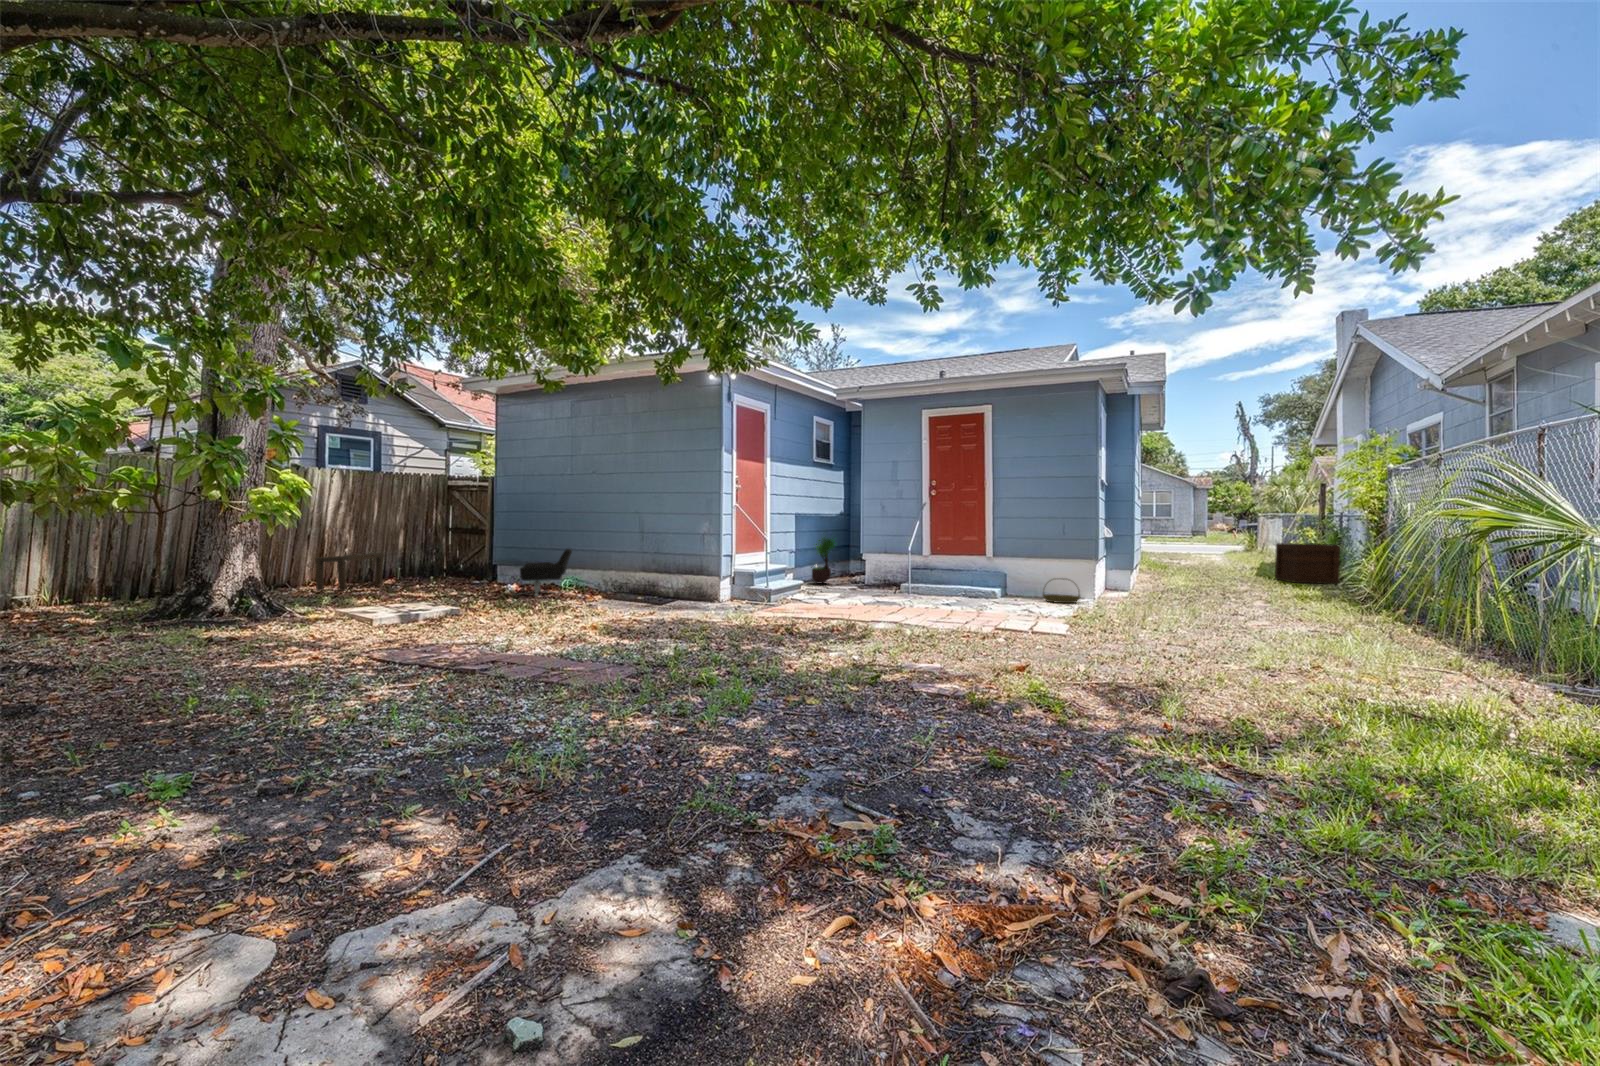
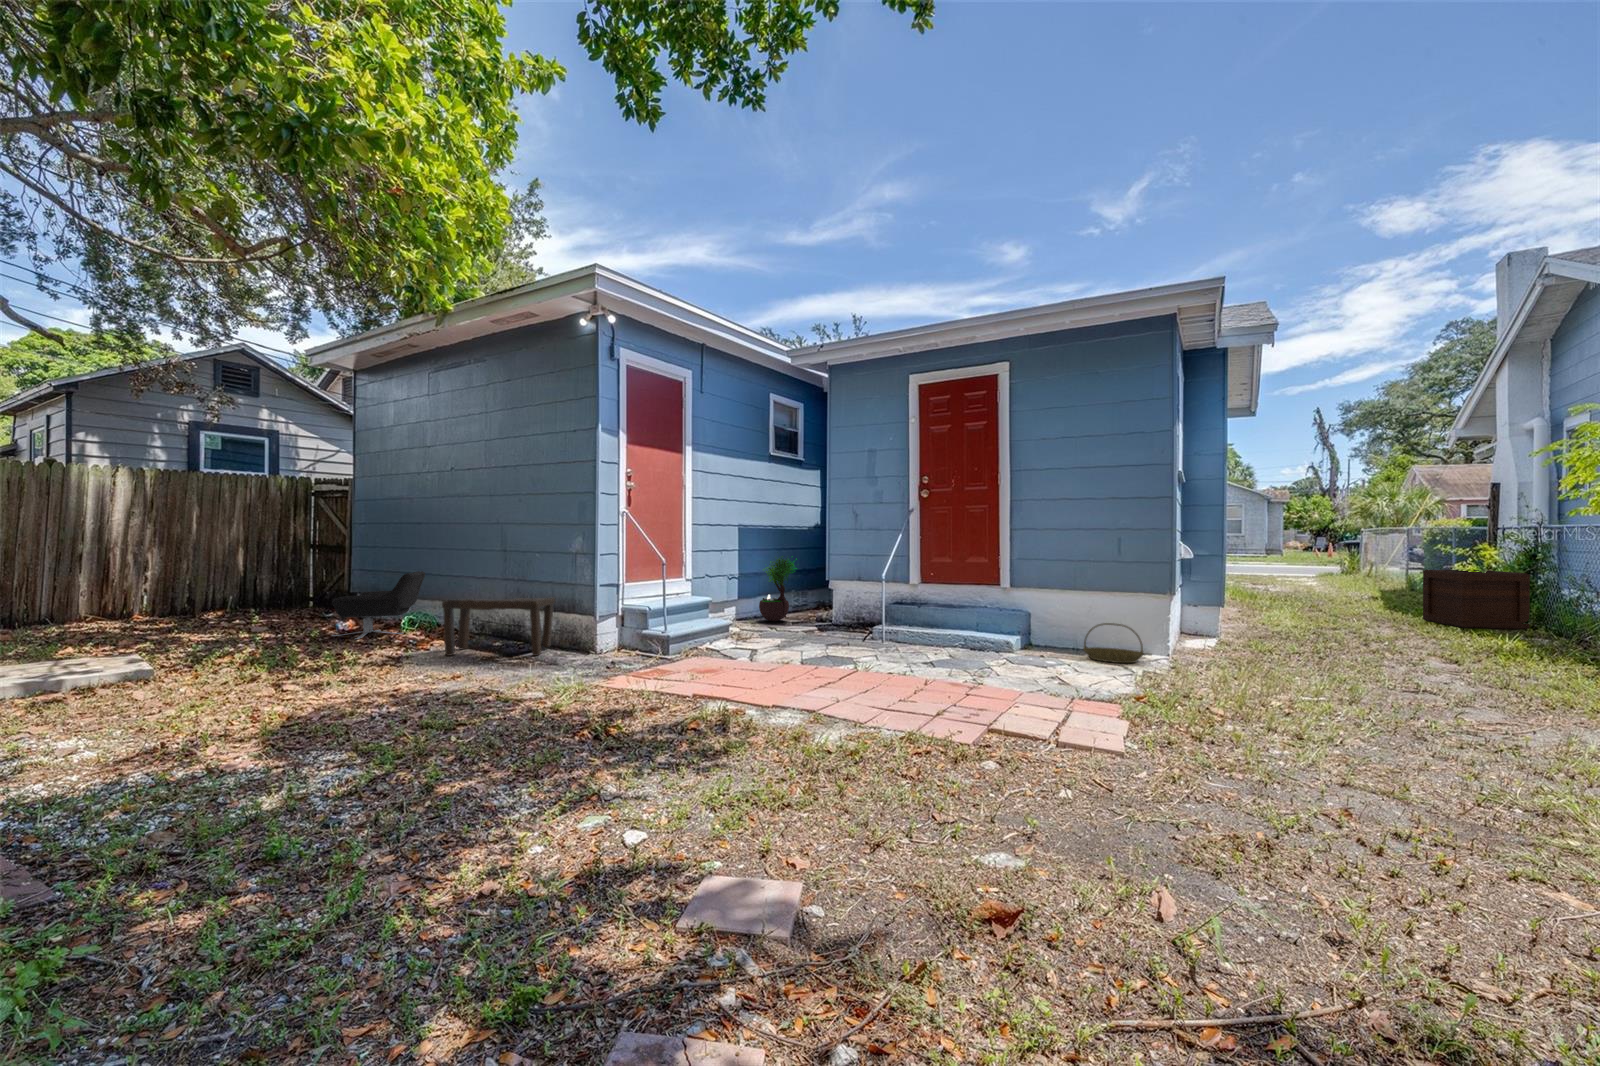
bench: present [315,553,384,591] -> present [442,598,555,656]

